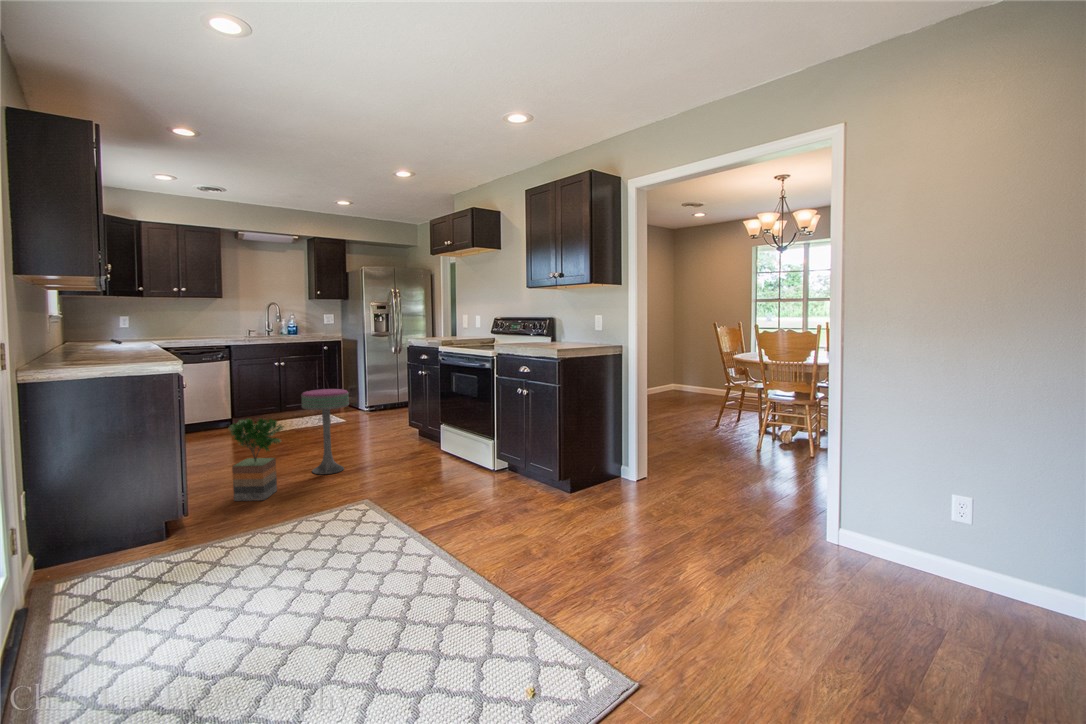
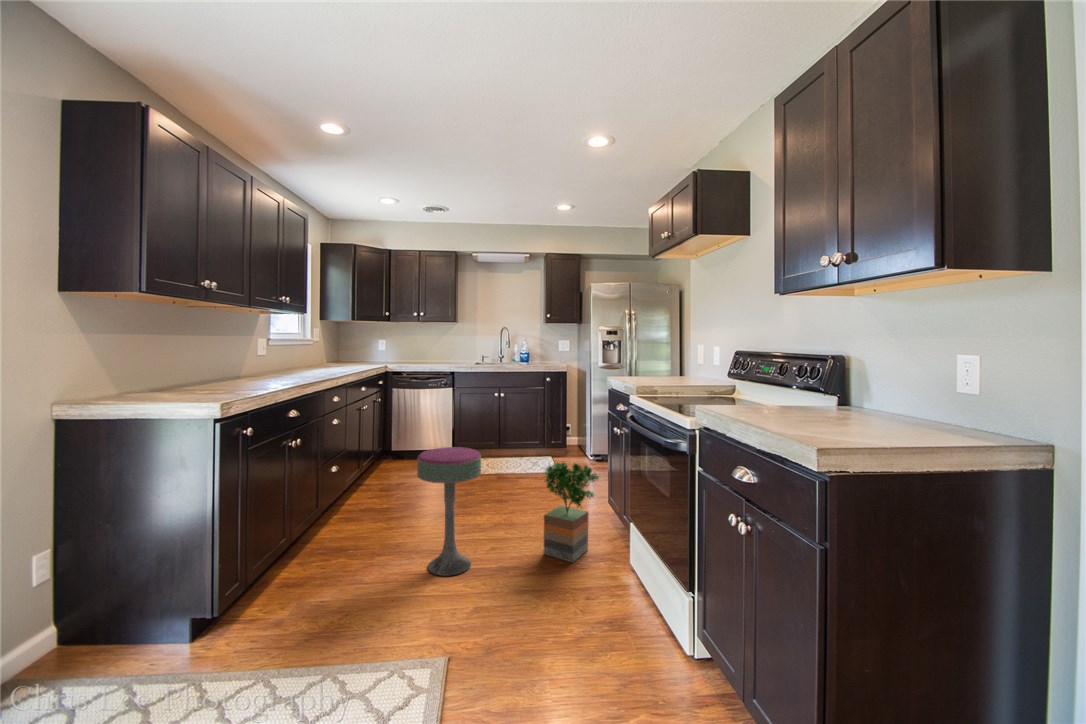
potted tree: present [230,418,283,501] -> present [544,462,599,562]

